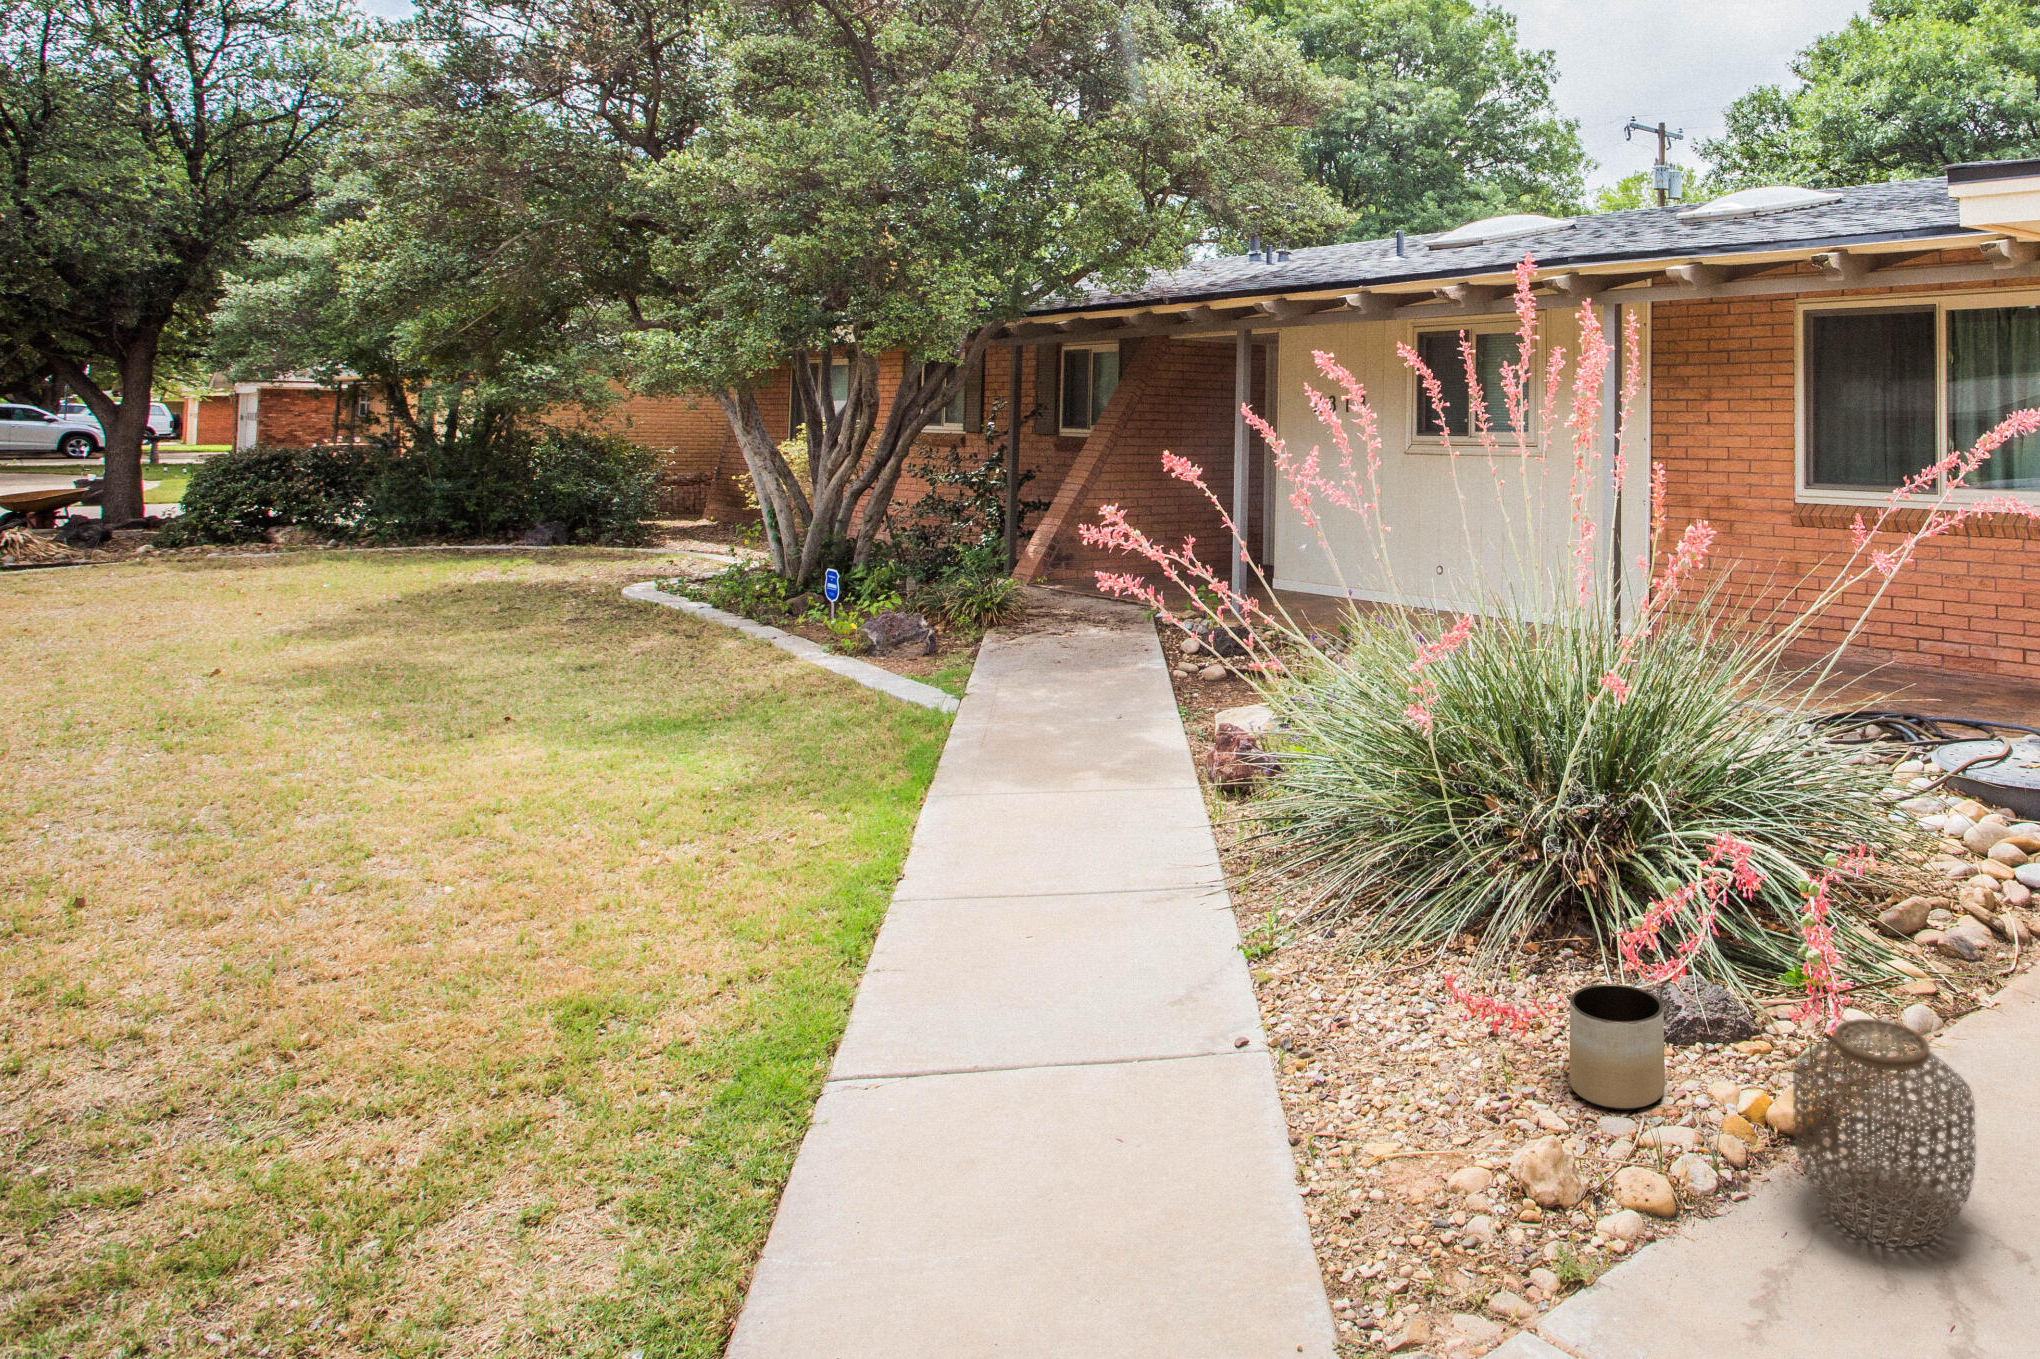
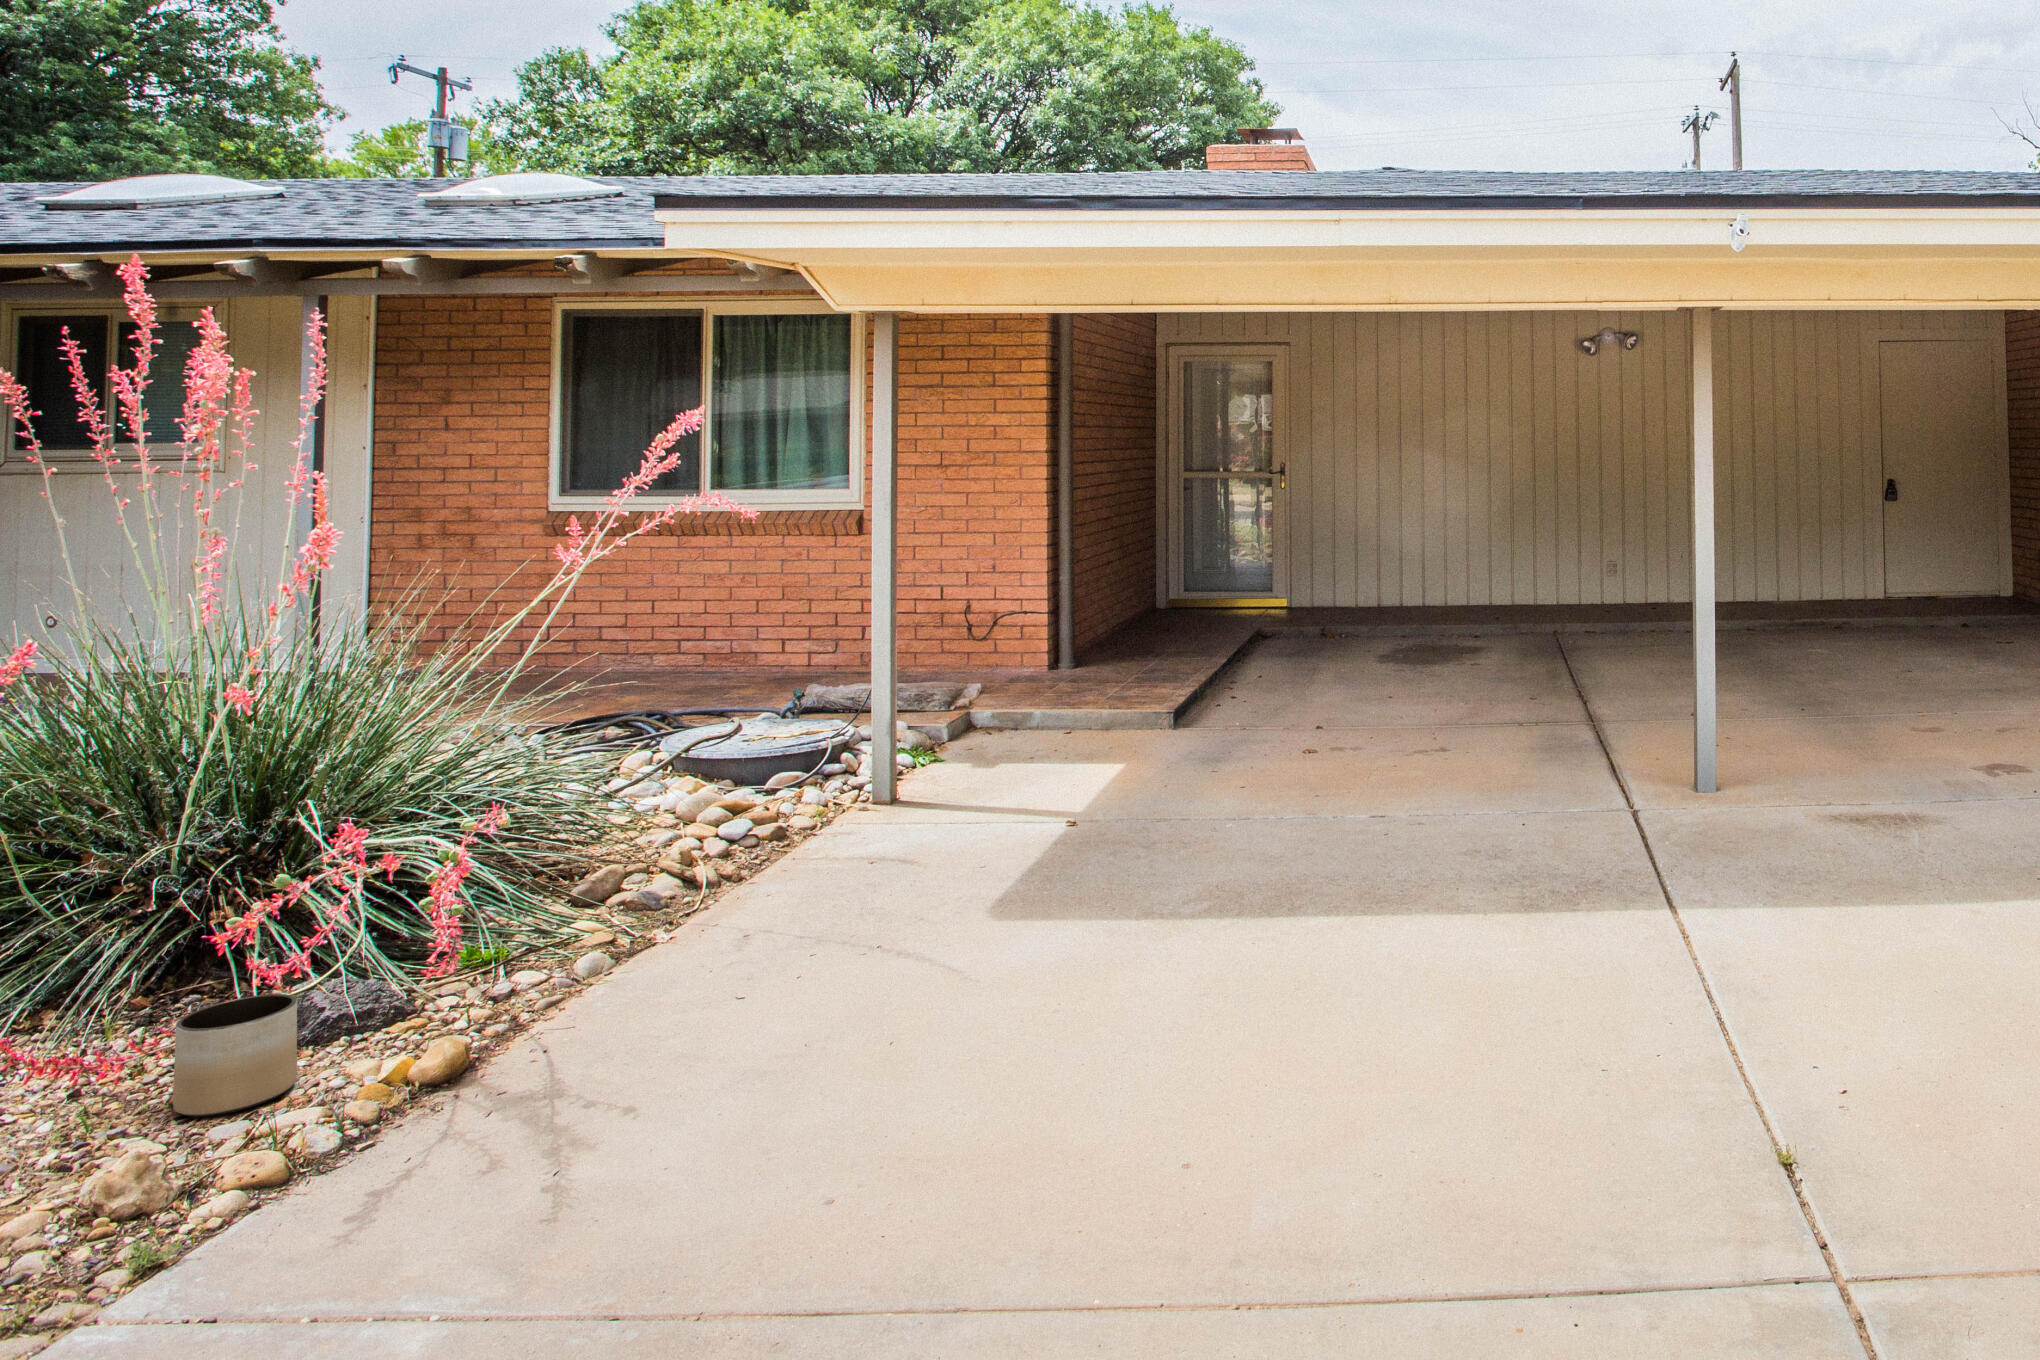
woven basket: present [1793,1019,1975,1246] -> none [430,932,603,1113]

